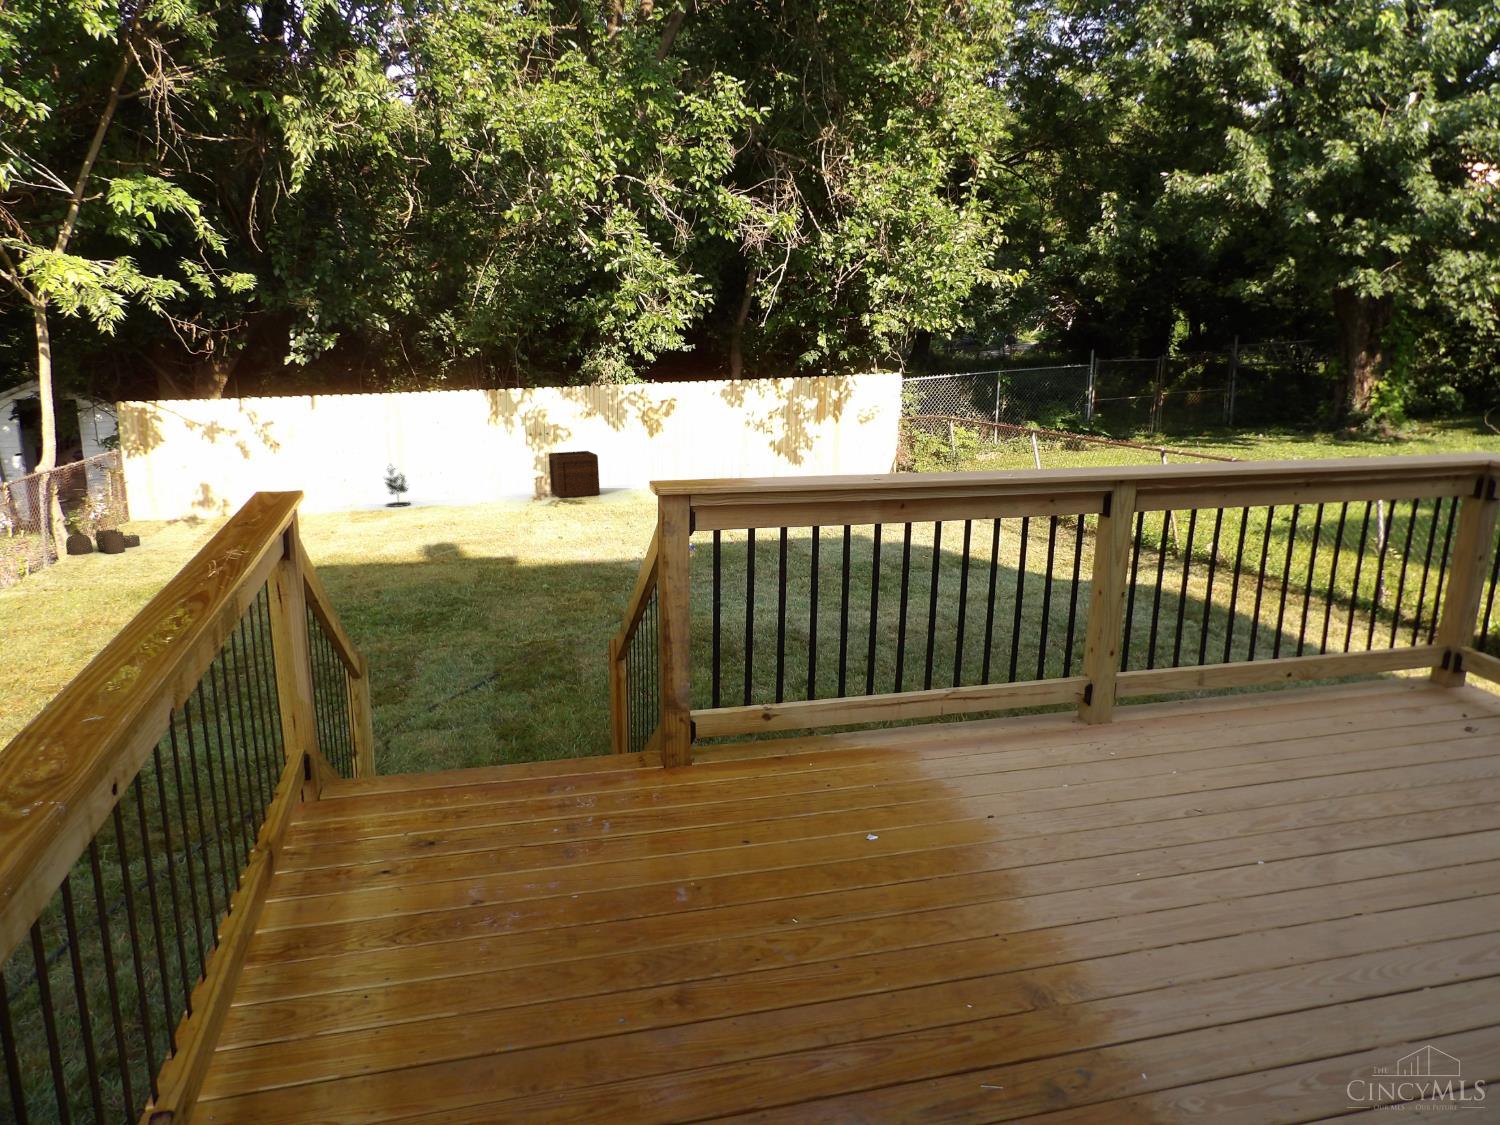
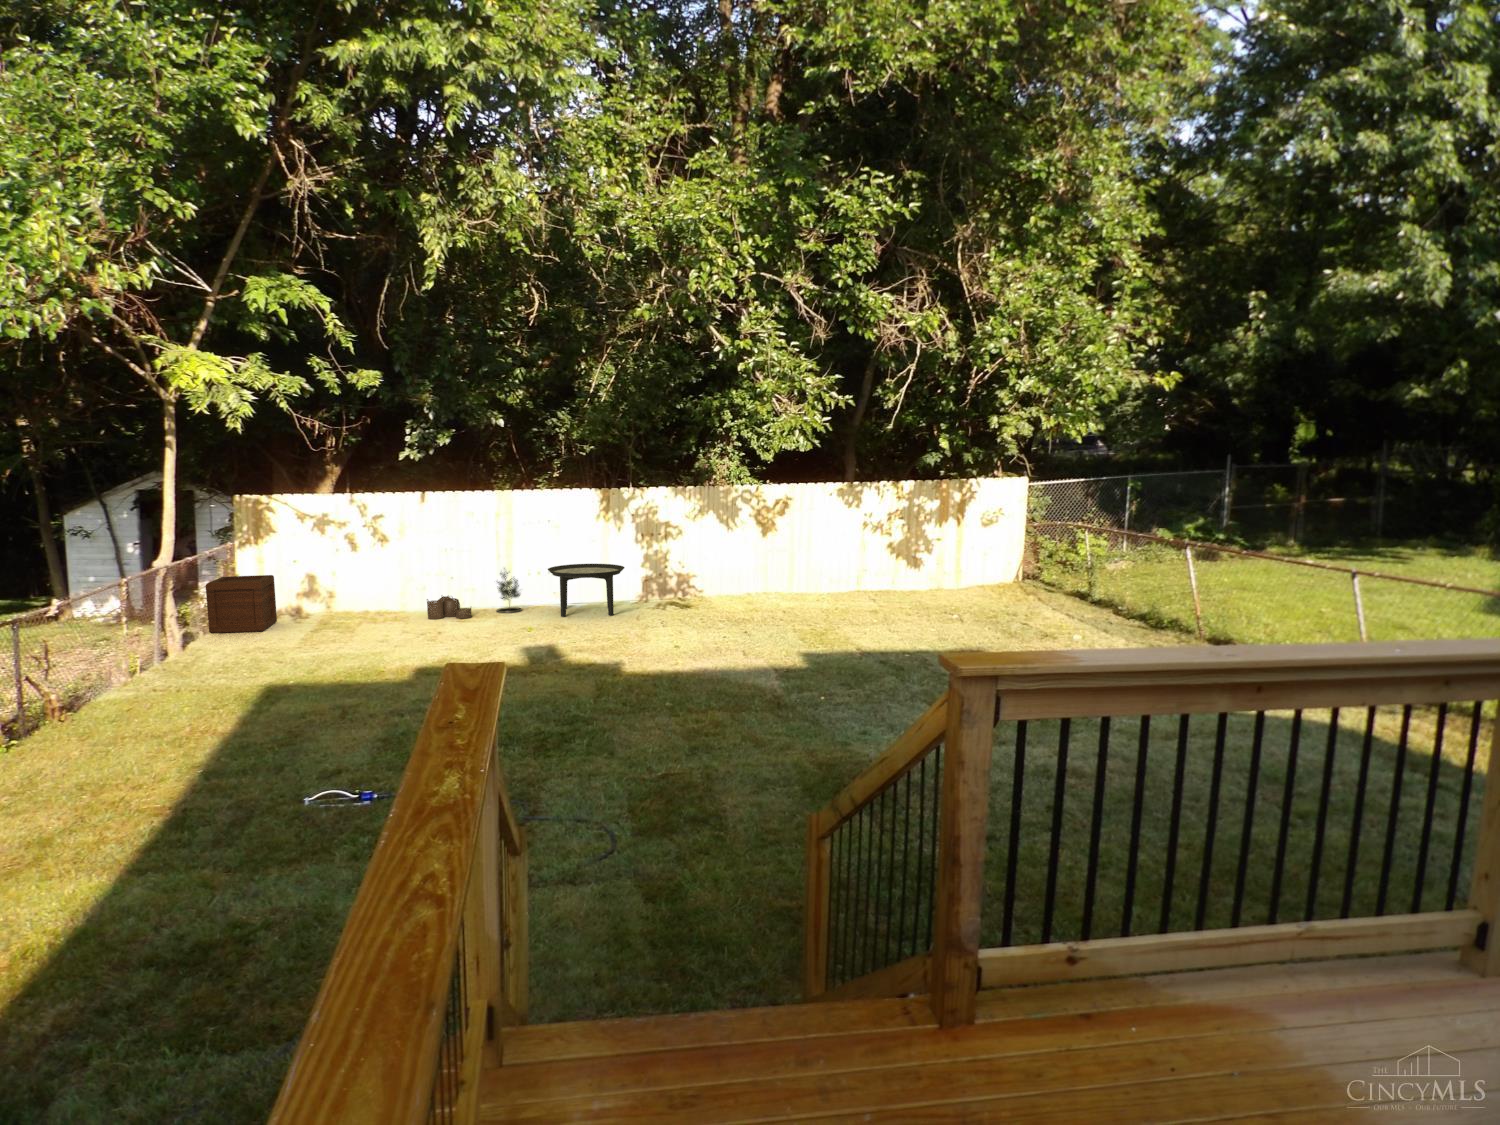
wooden crate: present [549,451,600,498] -> present [206,575,277,633]
round table: none [433,459,507,508] -> present [548,564,624,617]
woven basket: present [66,528,140,555] -> present [427,596,472,619]

